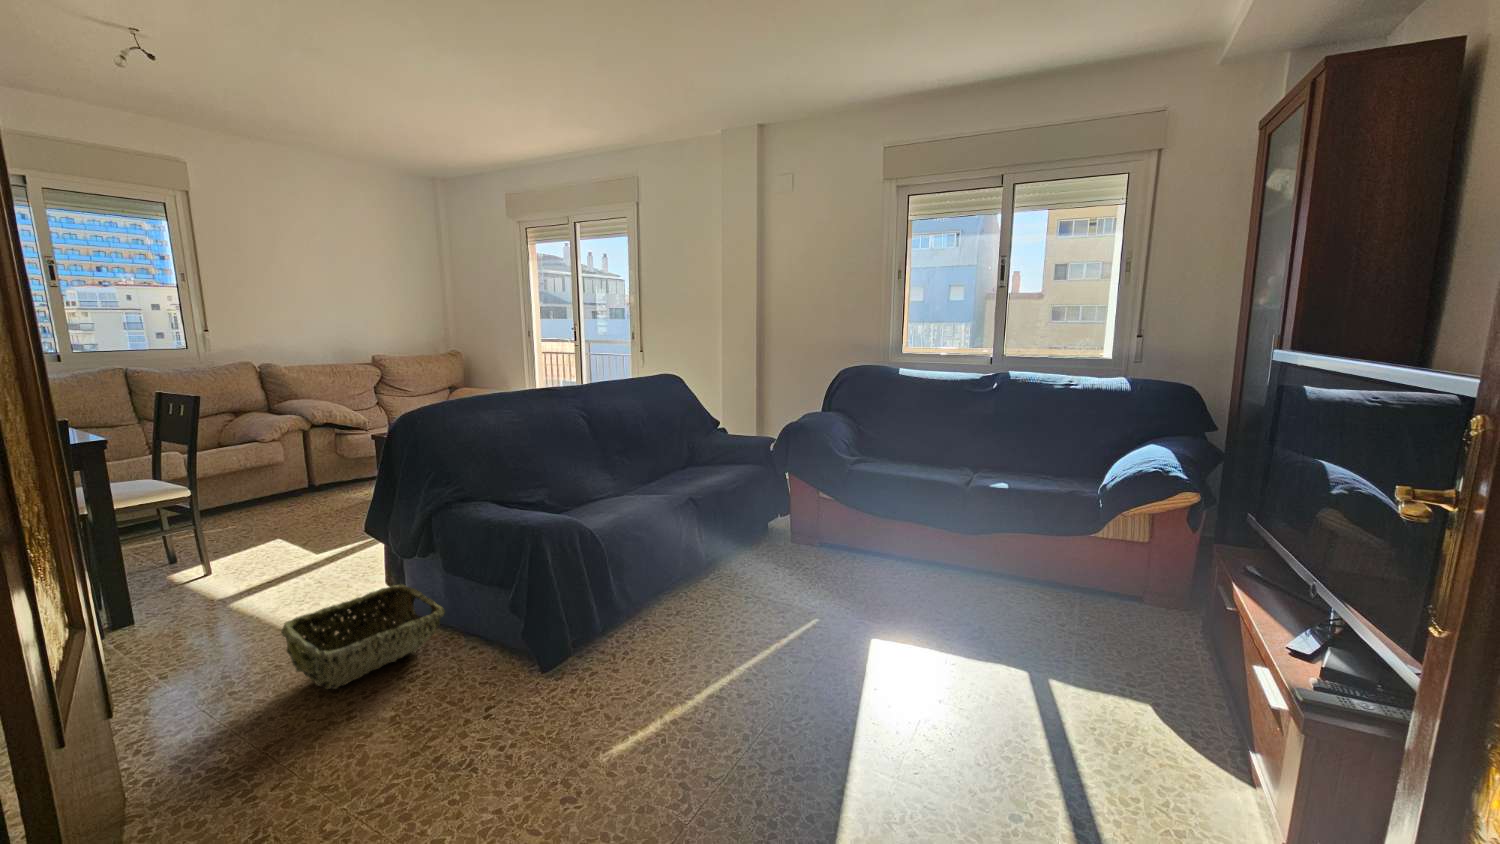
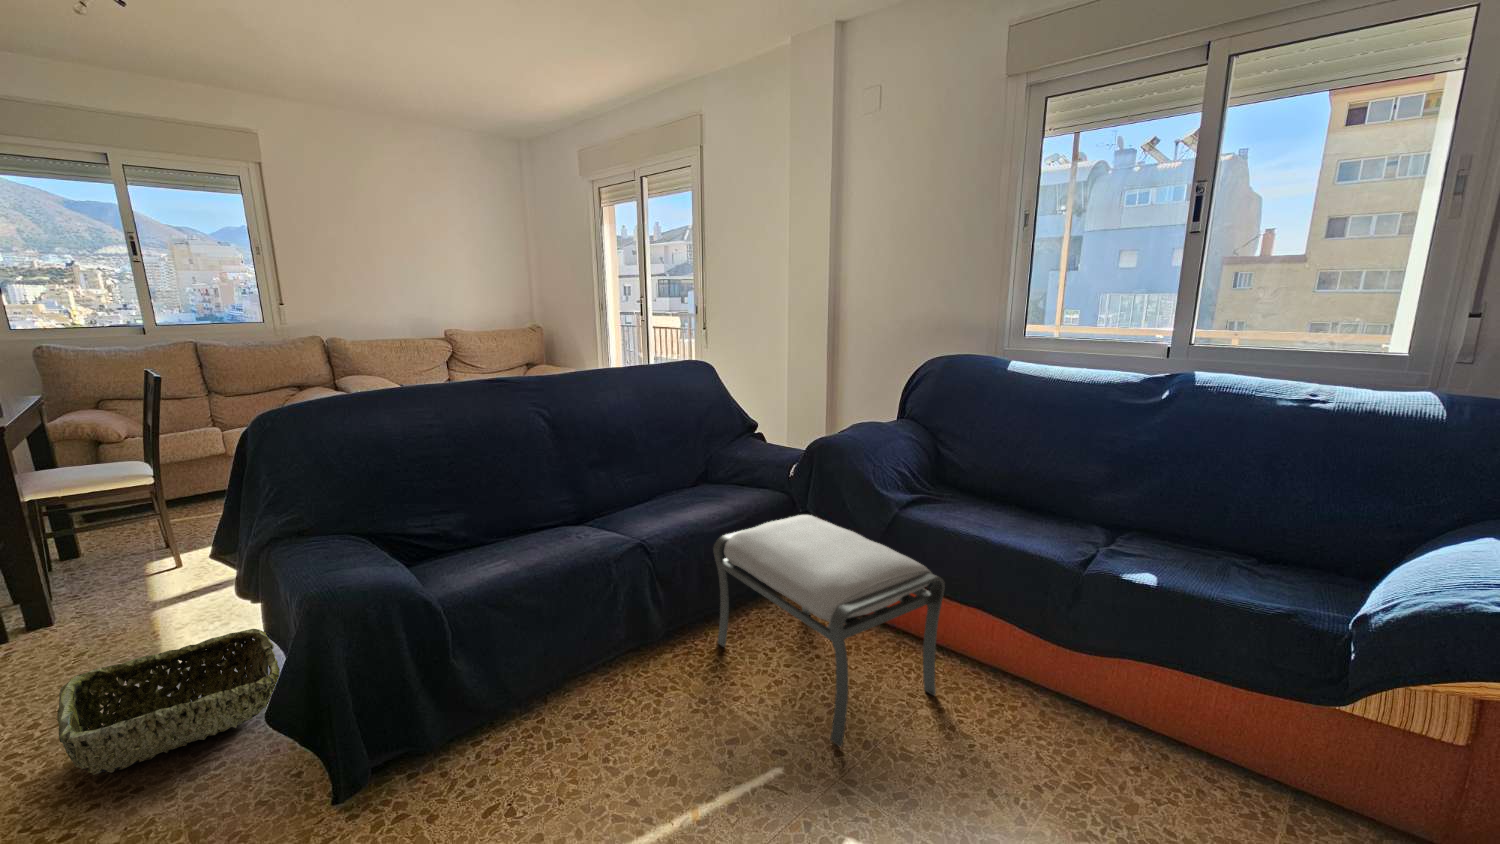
ottoman: none [734,474,892,605] -> present [713,515,945,747]

